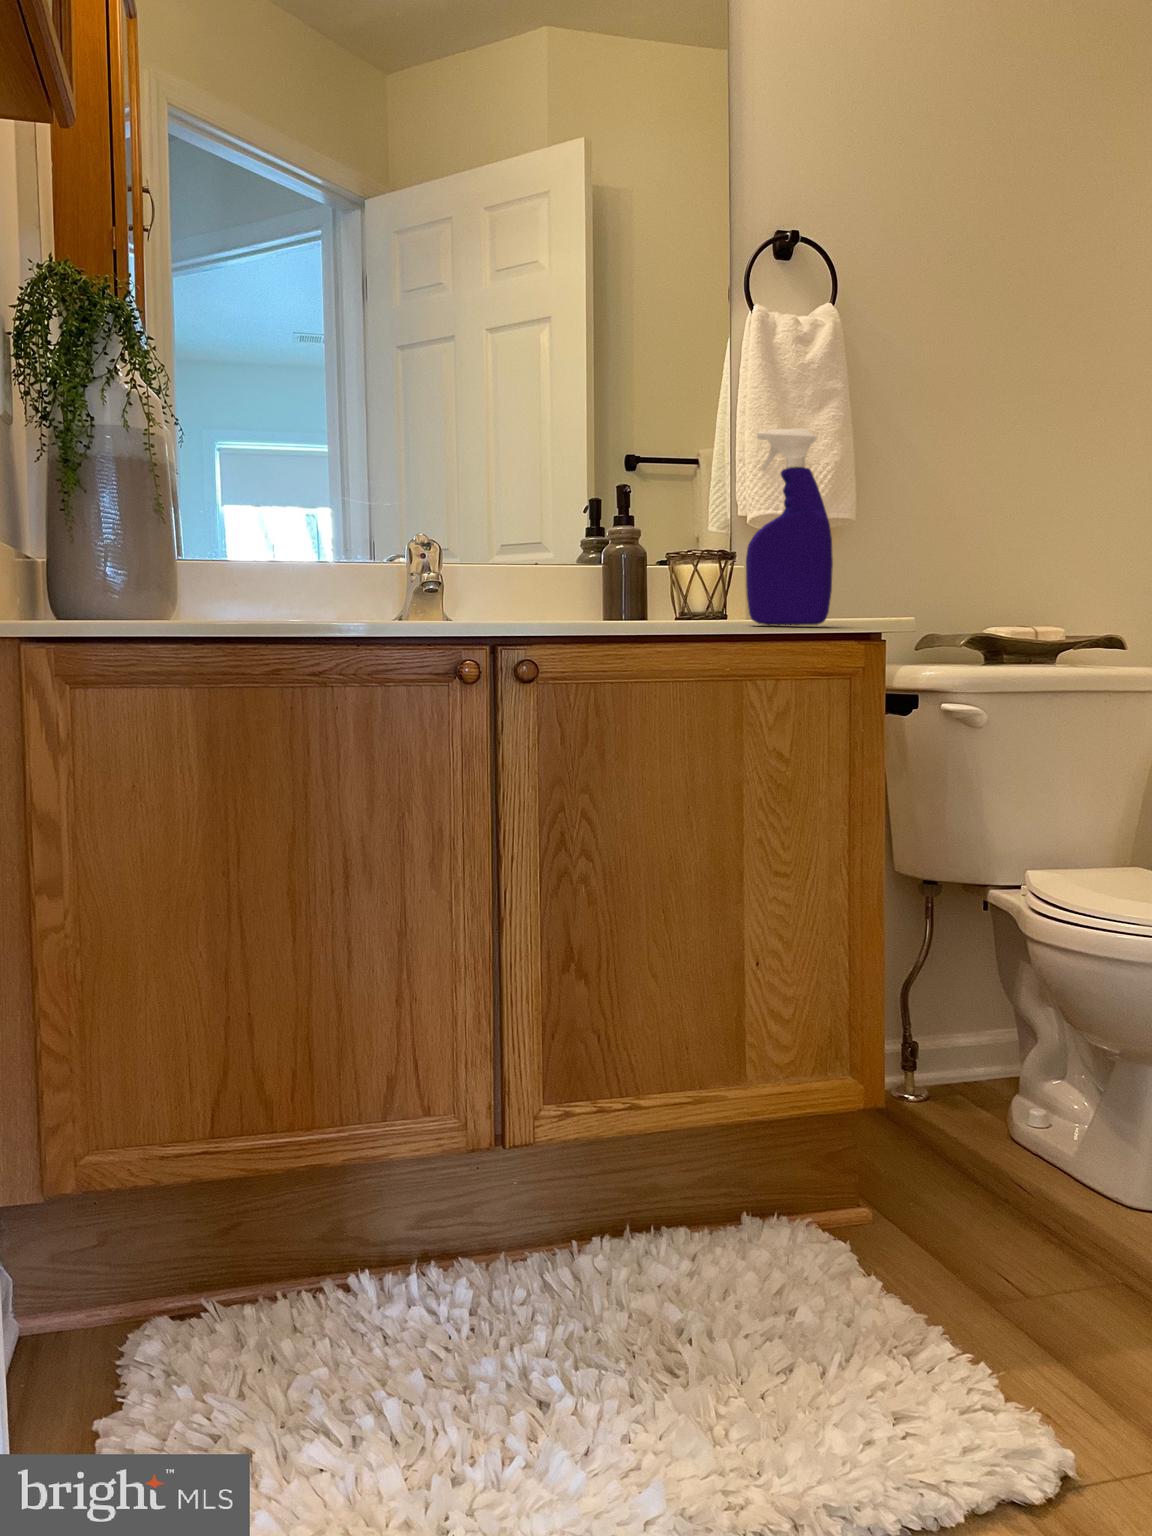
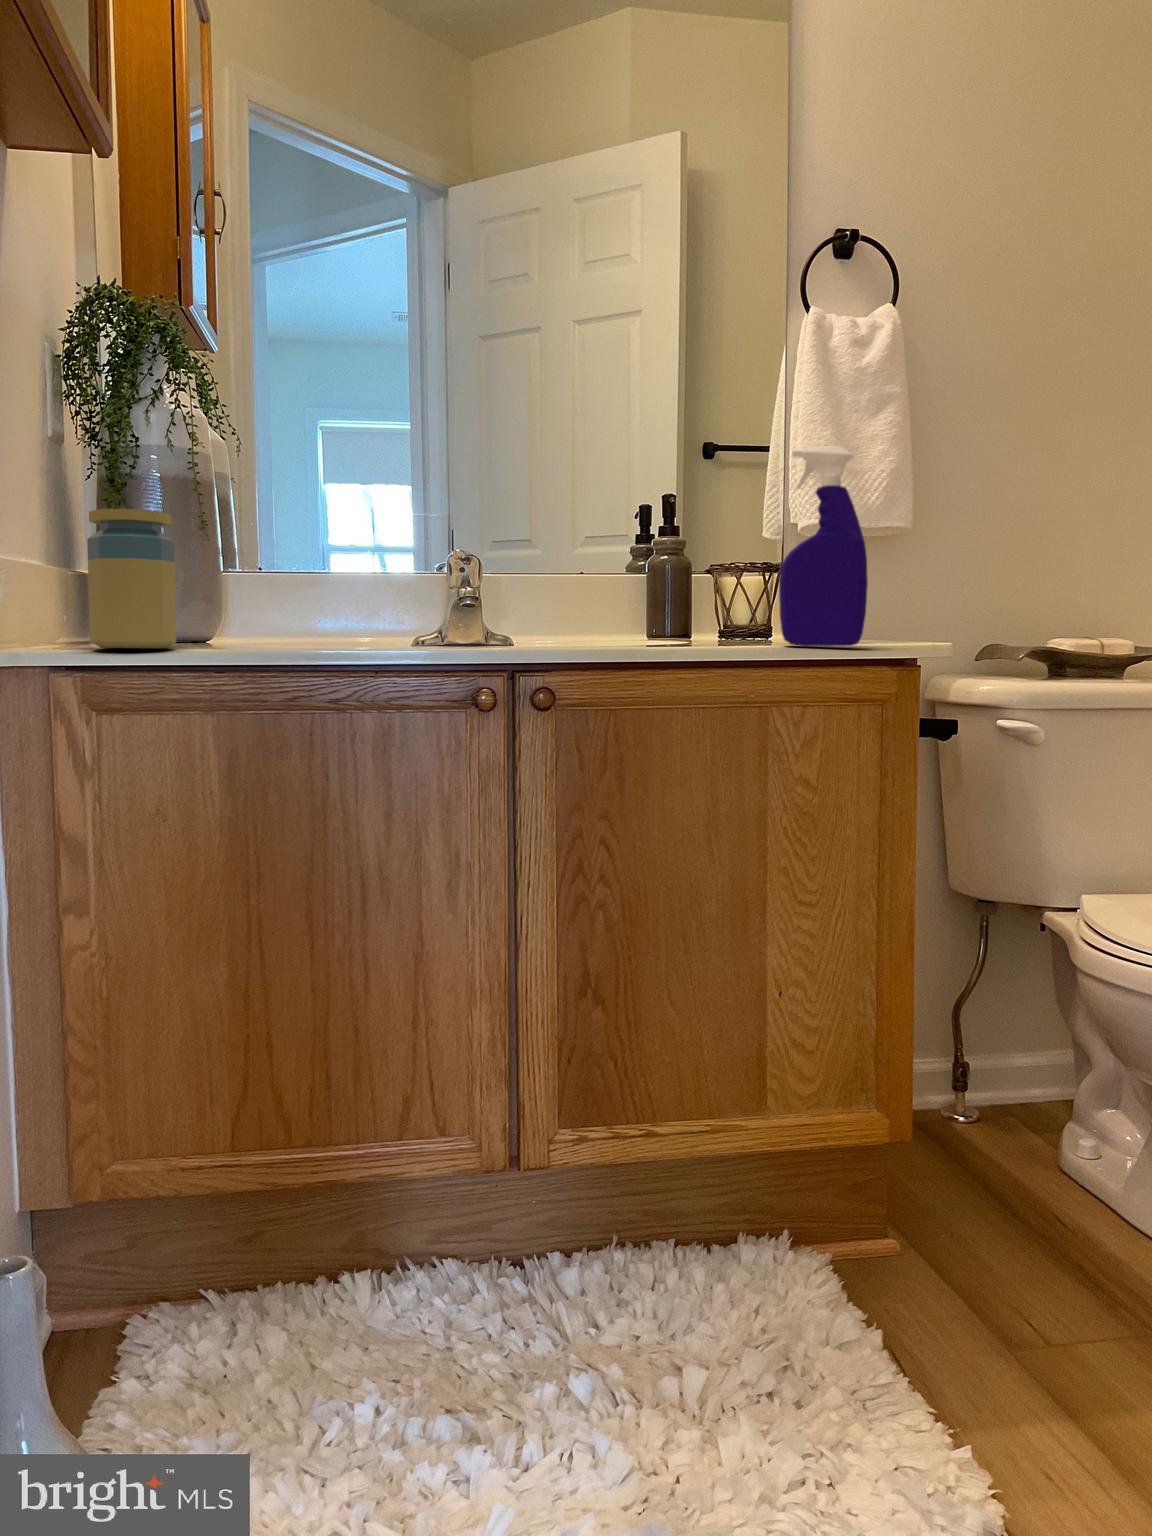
jar: none [51,481,144,627] -> present [87,509,176,649]

